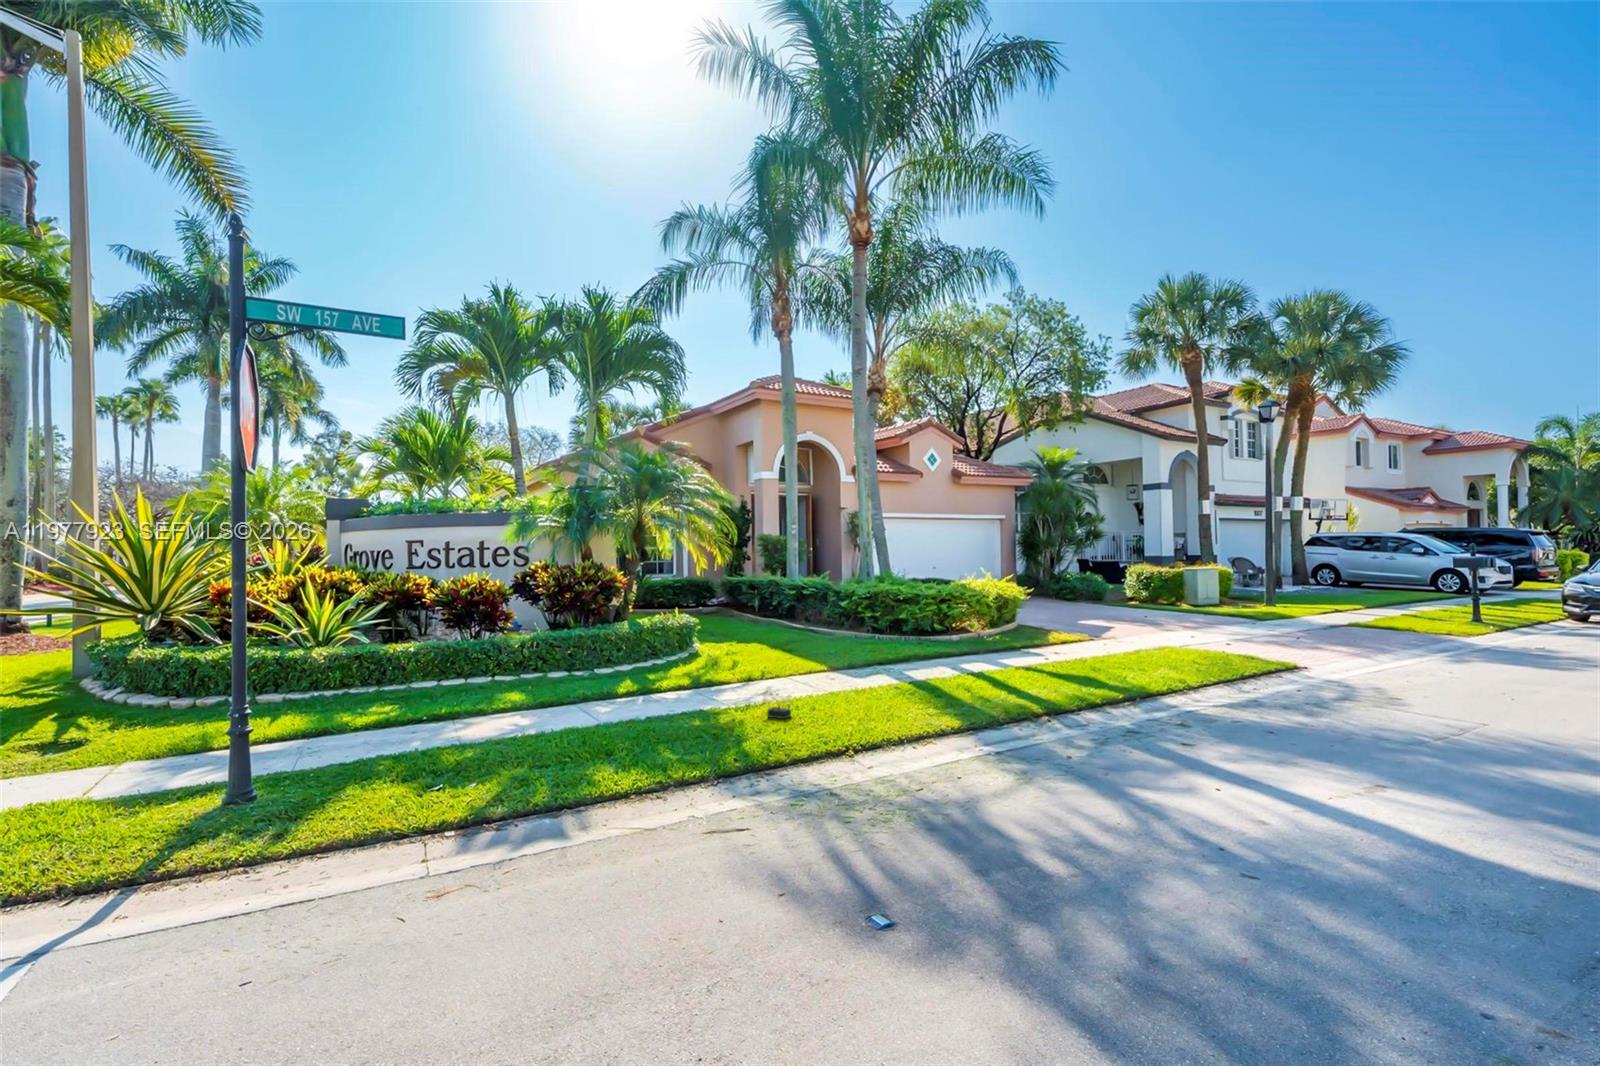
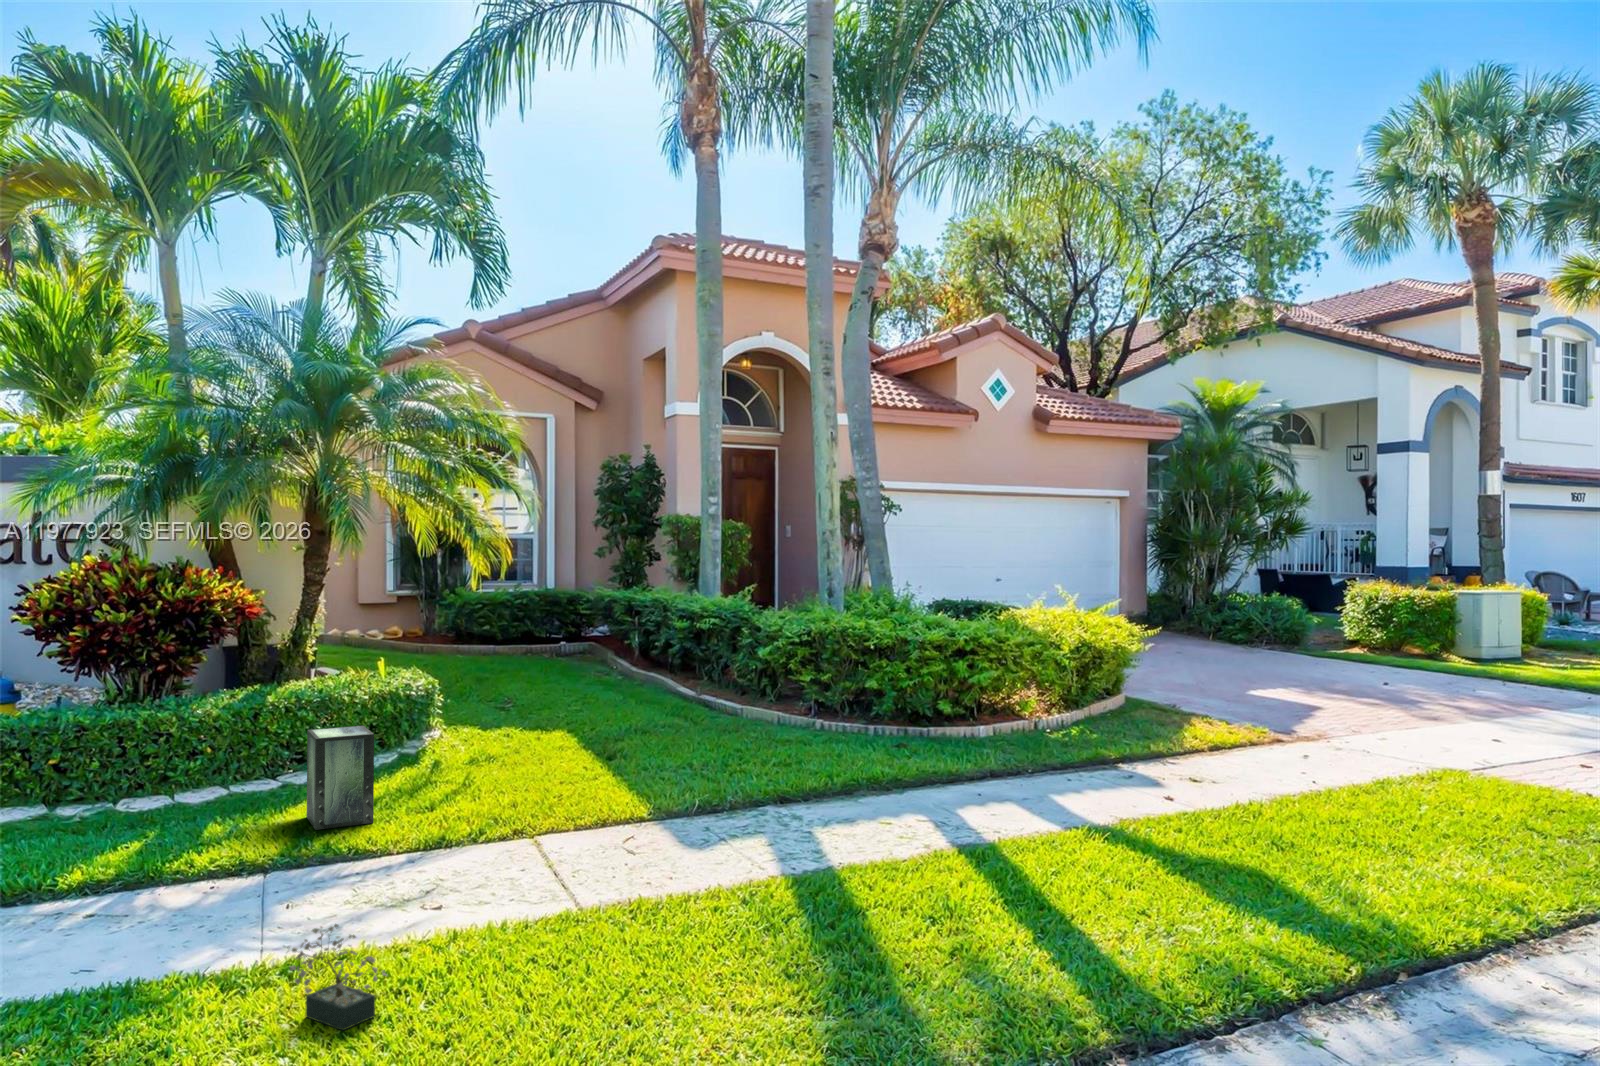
storage box: none [685,632,716,675] -> present [307,726,374,830]

